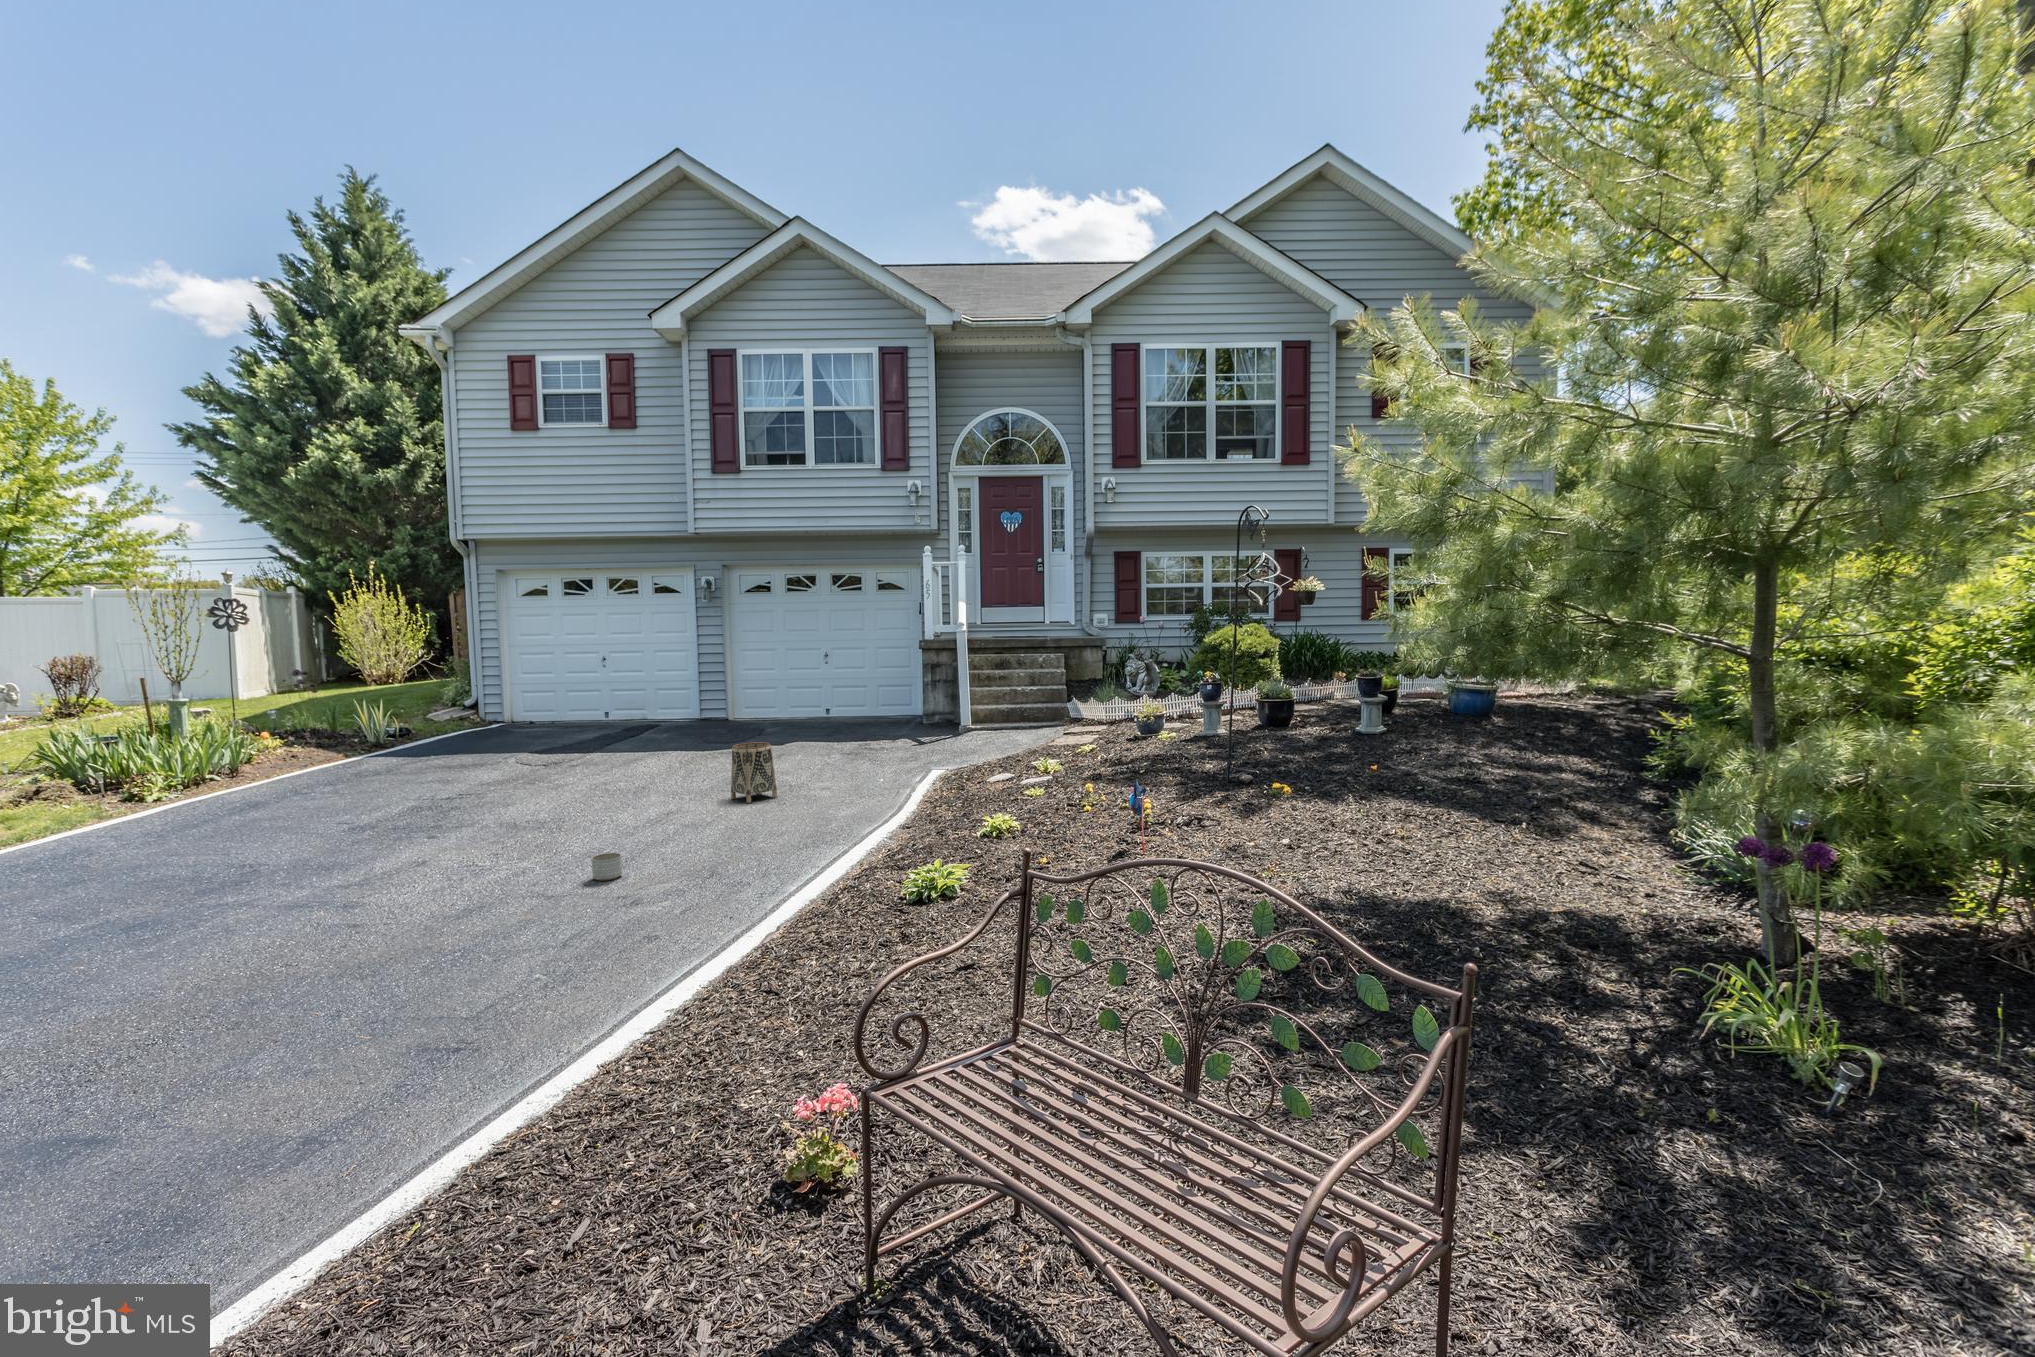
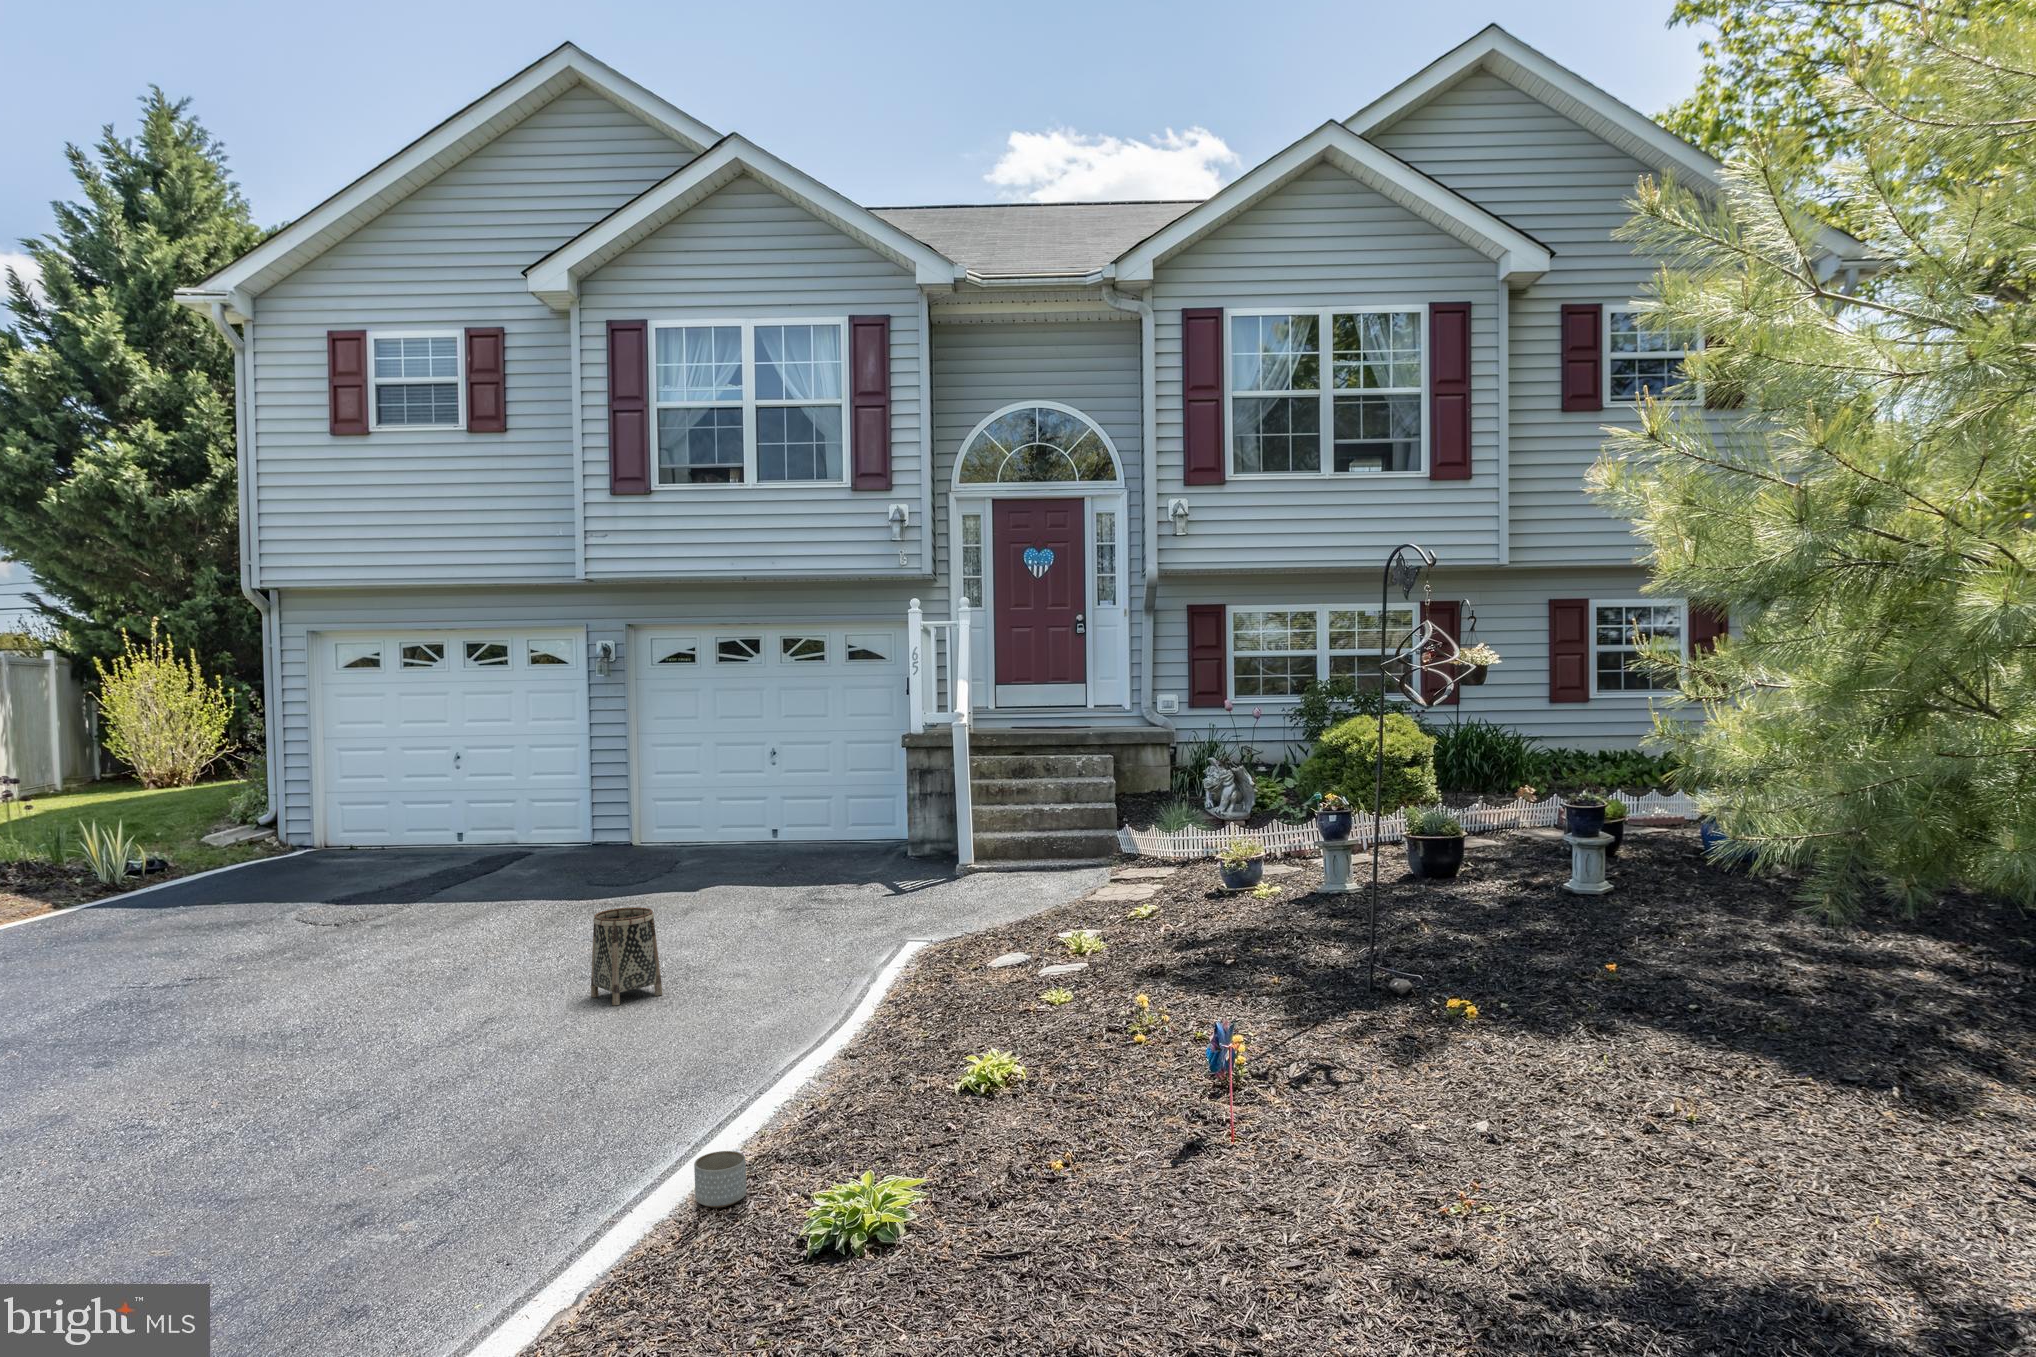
planter: present [591,853,622,881] -> present [694,1151,747,1207]

